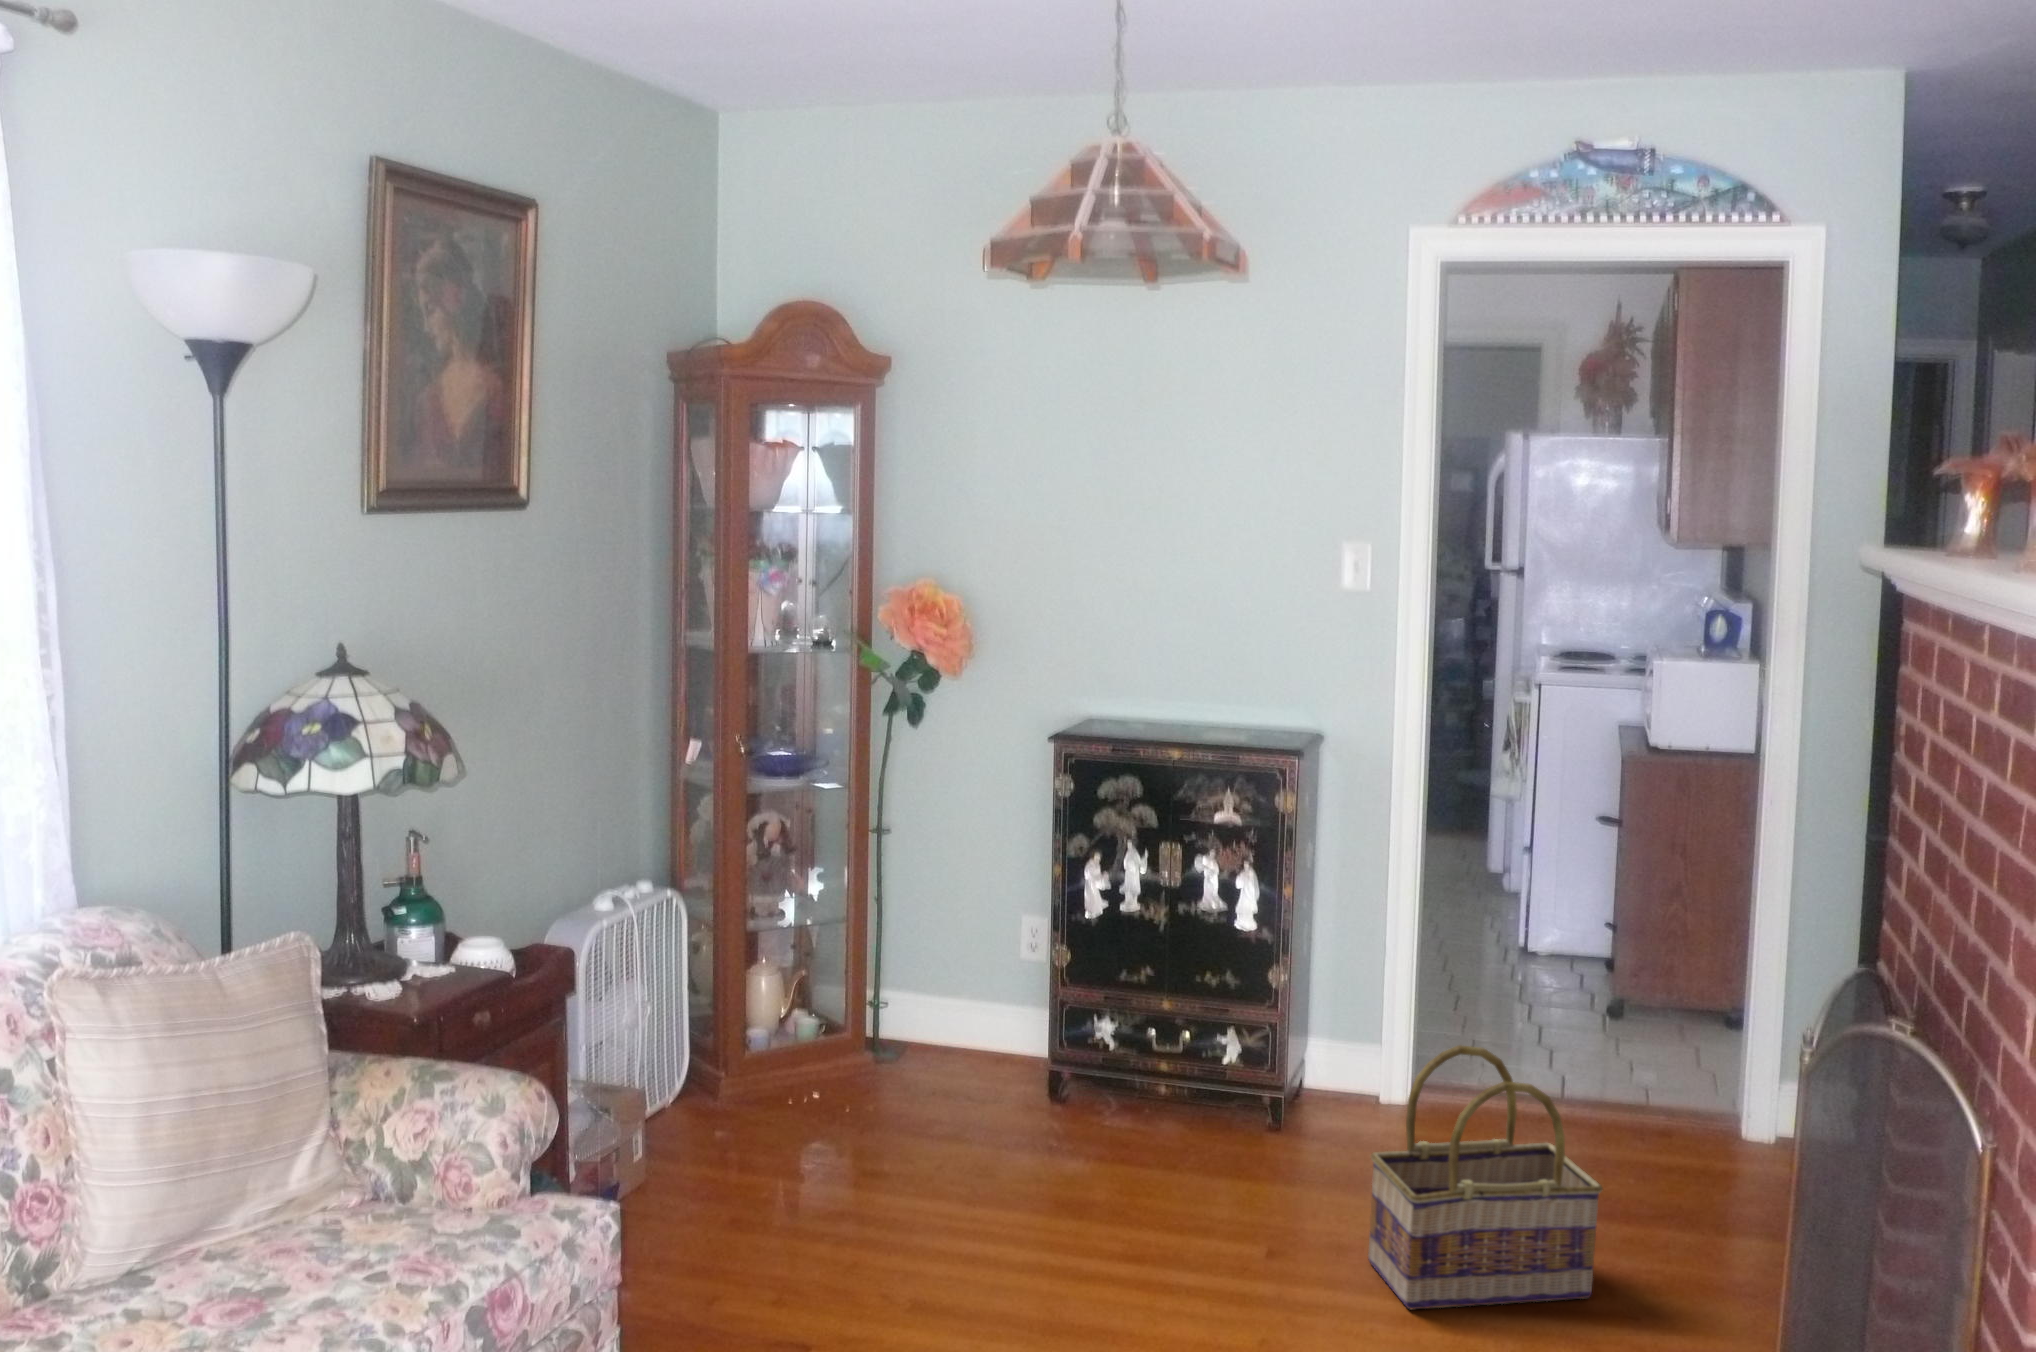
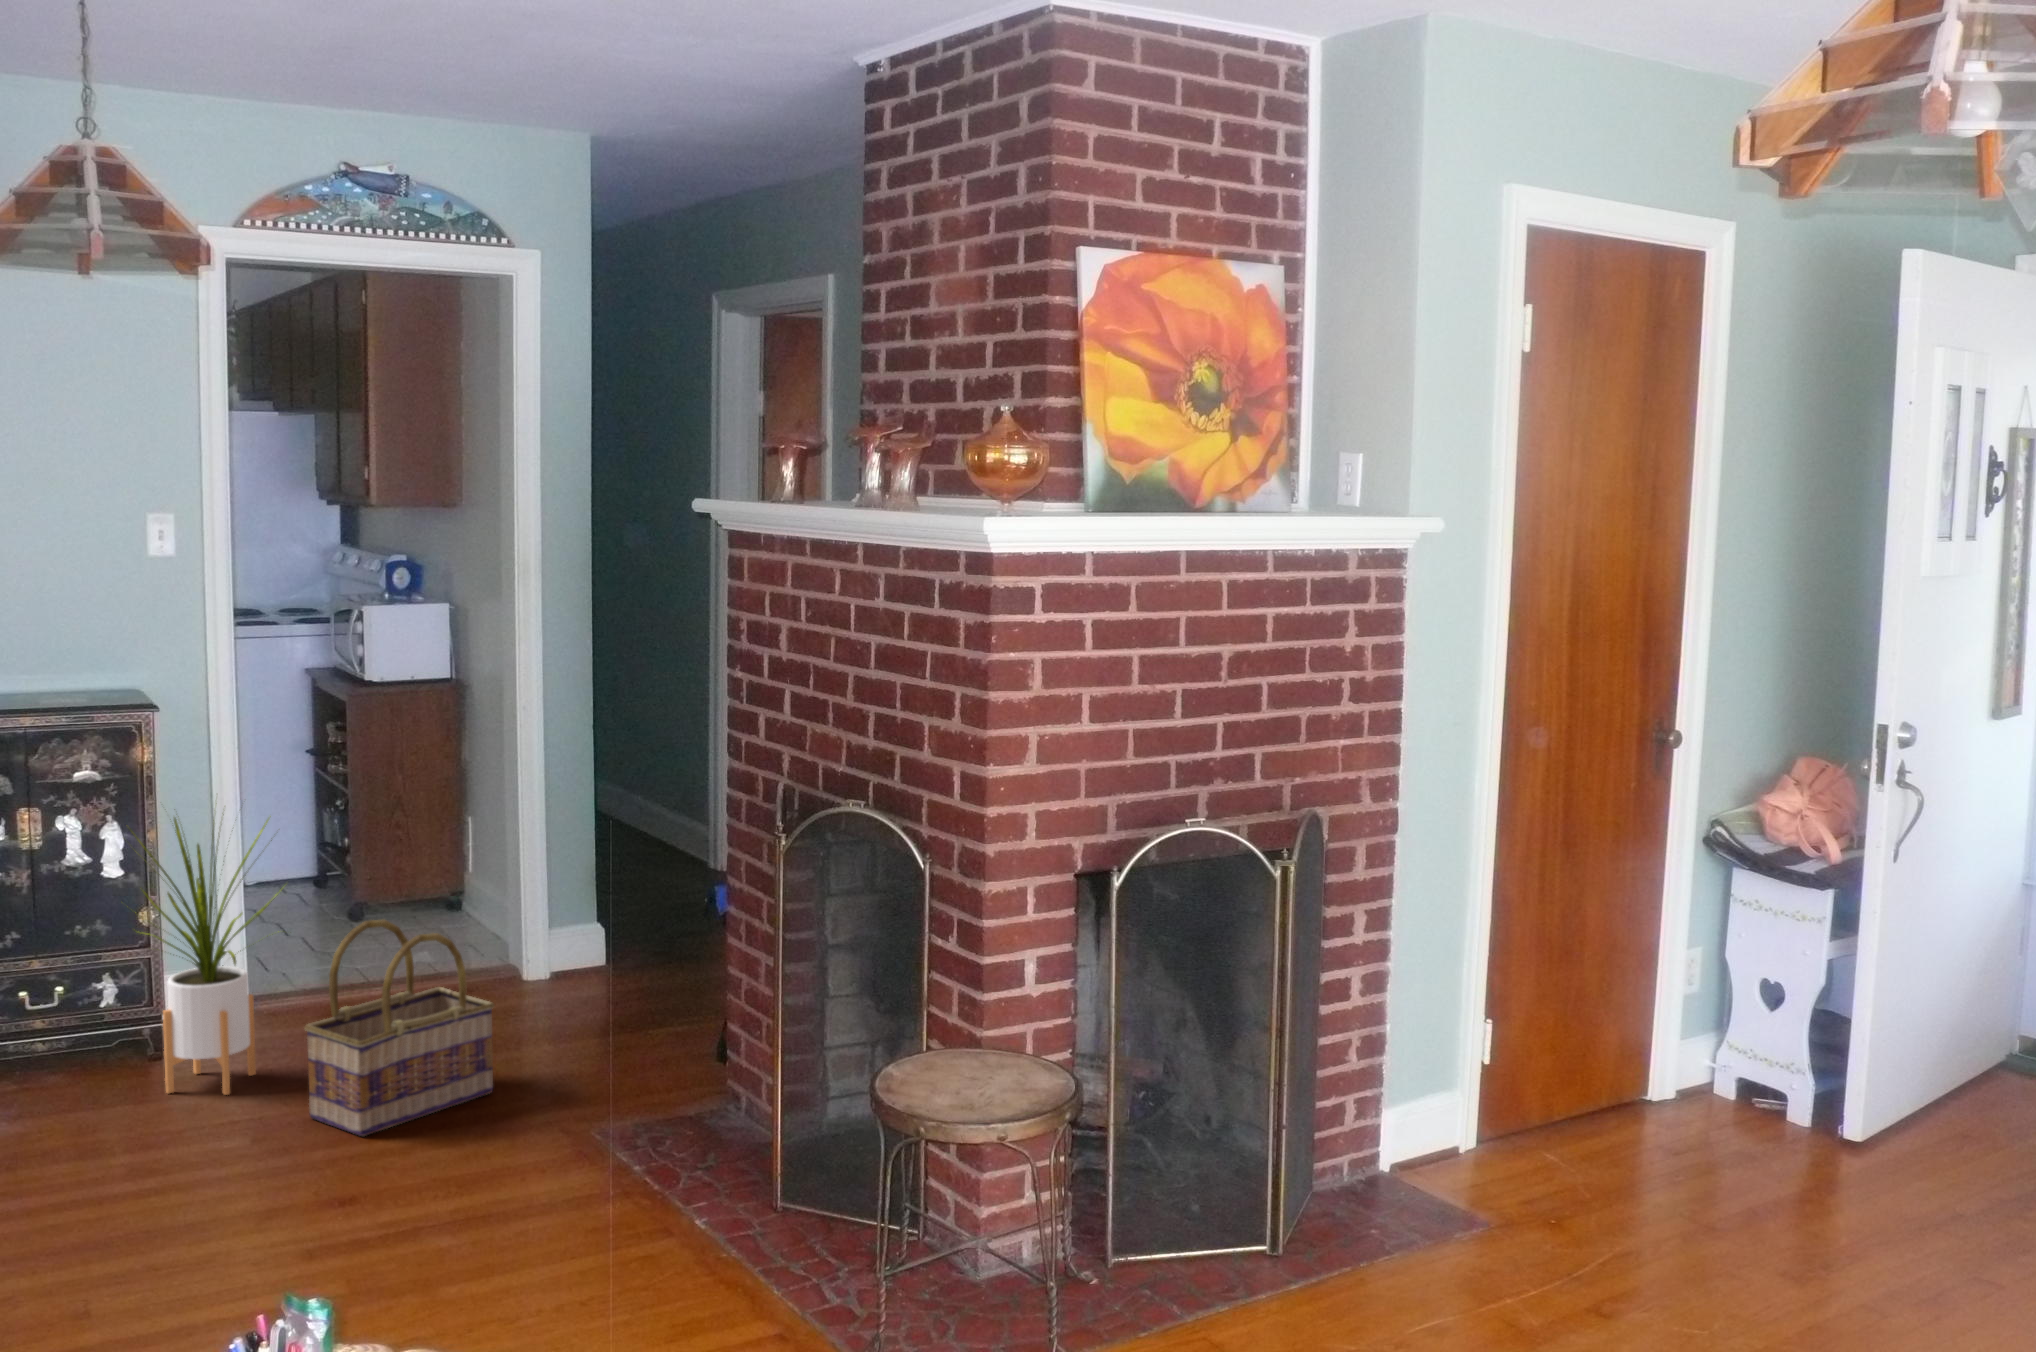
house plant: none [1225,859,1402,1200] -> present [130,816,282,1095]

